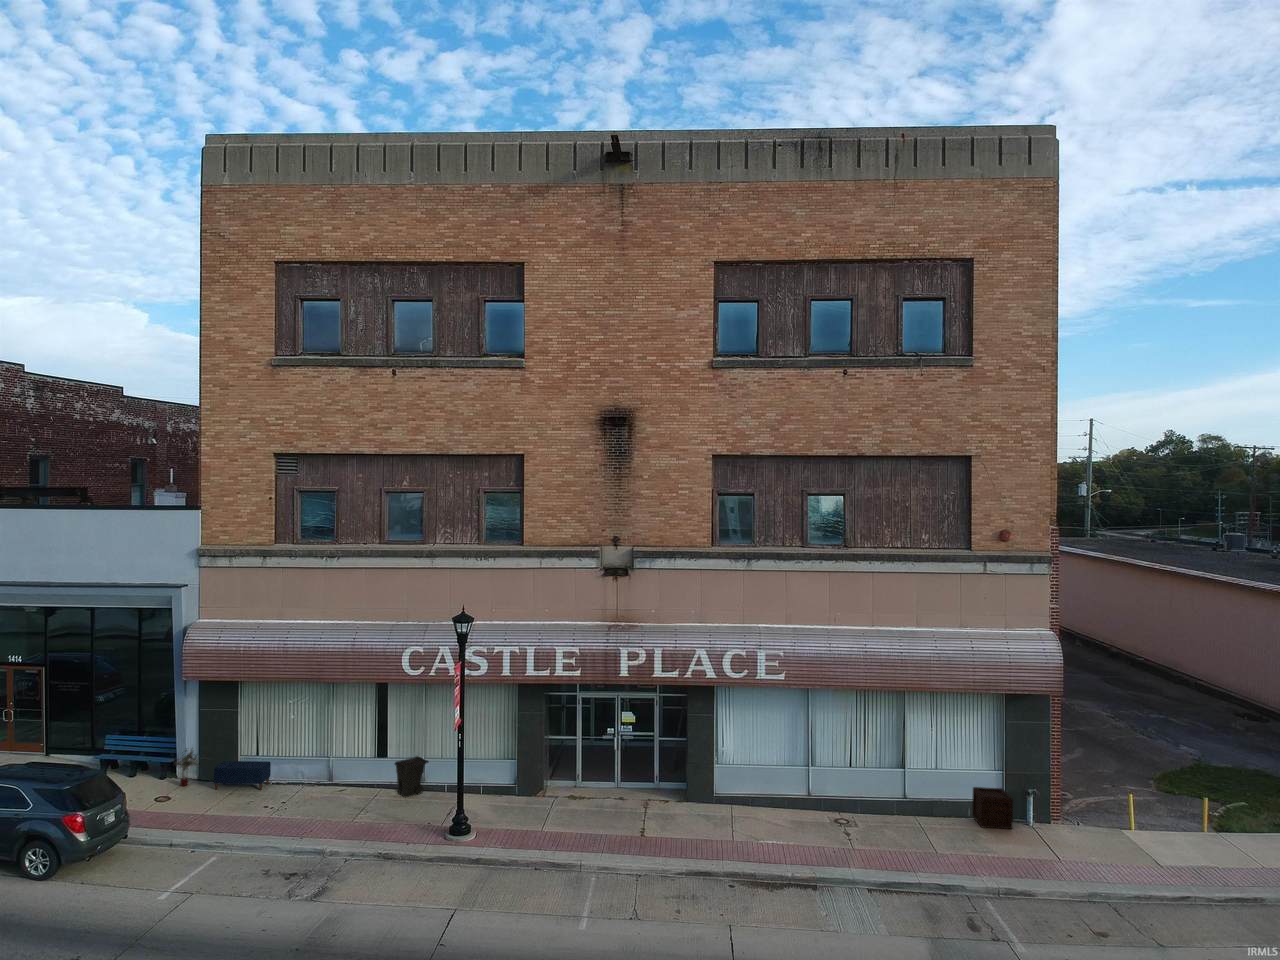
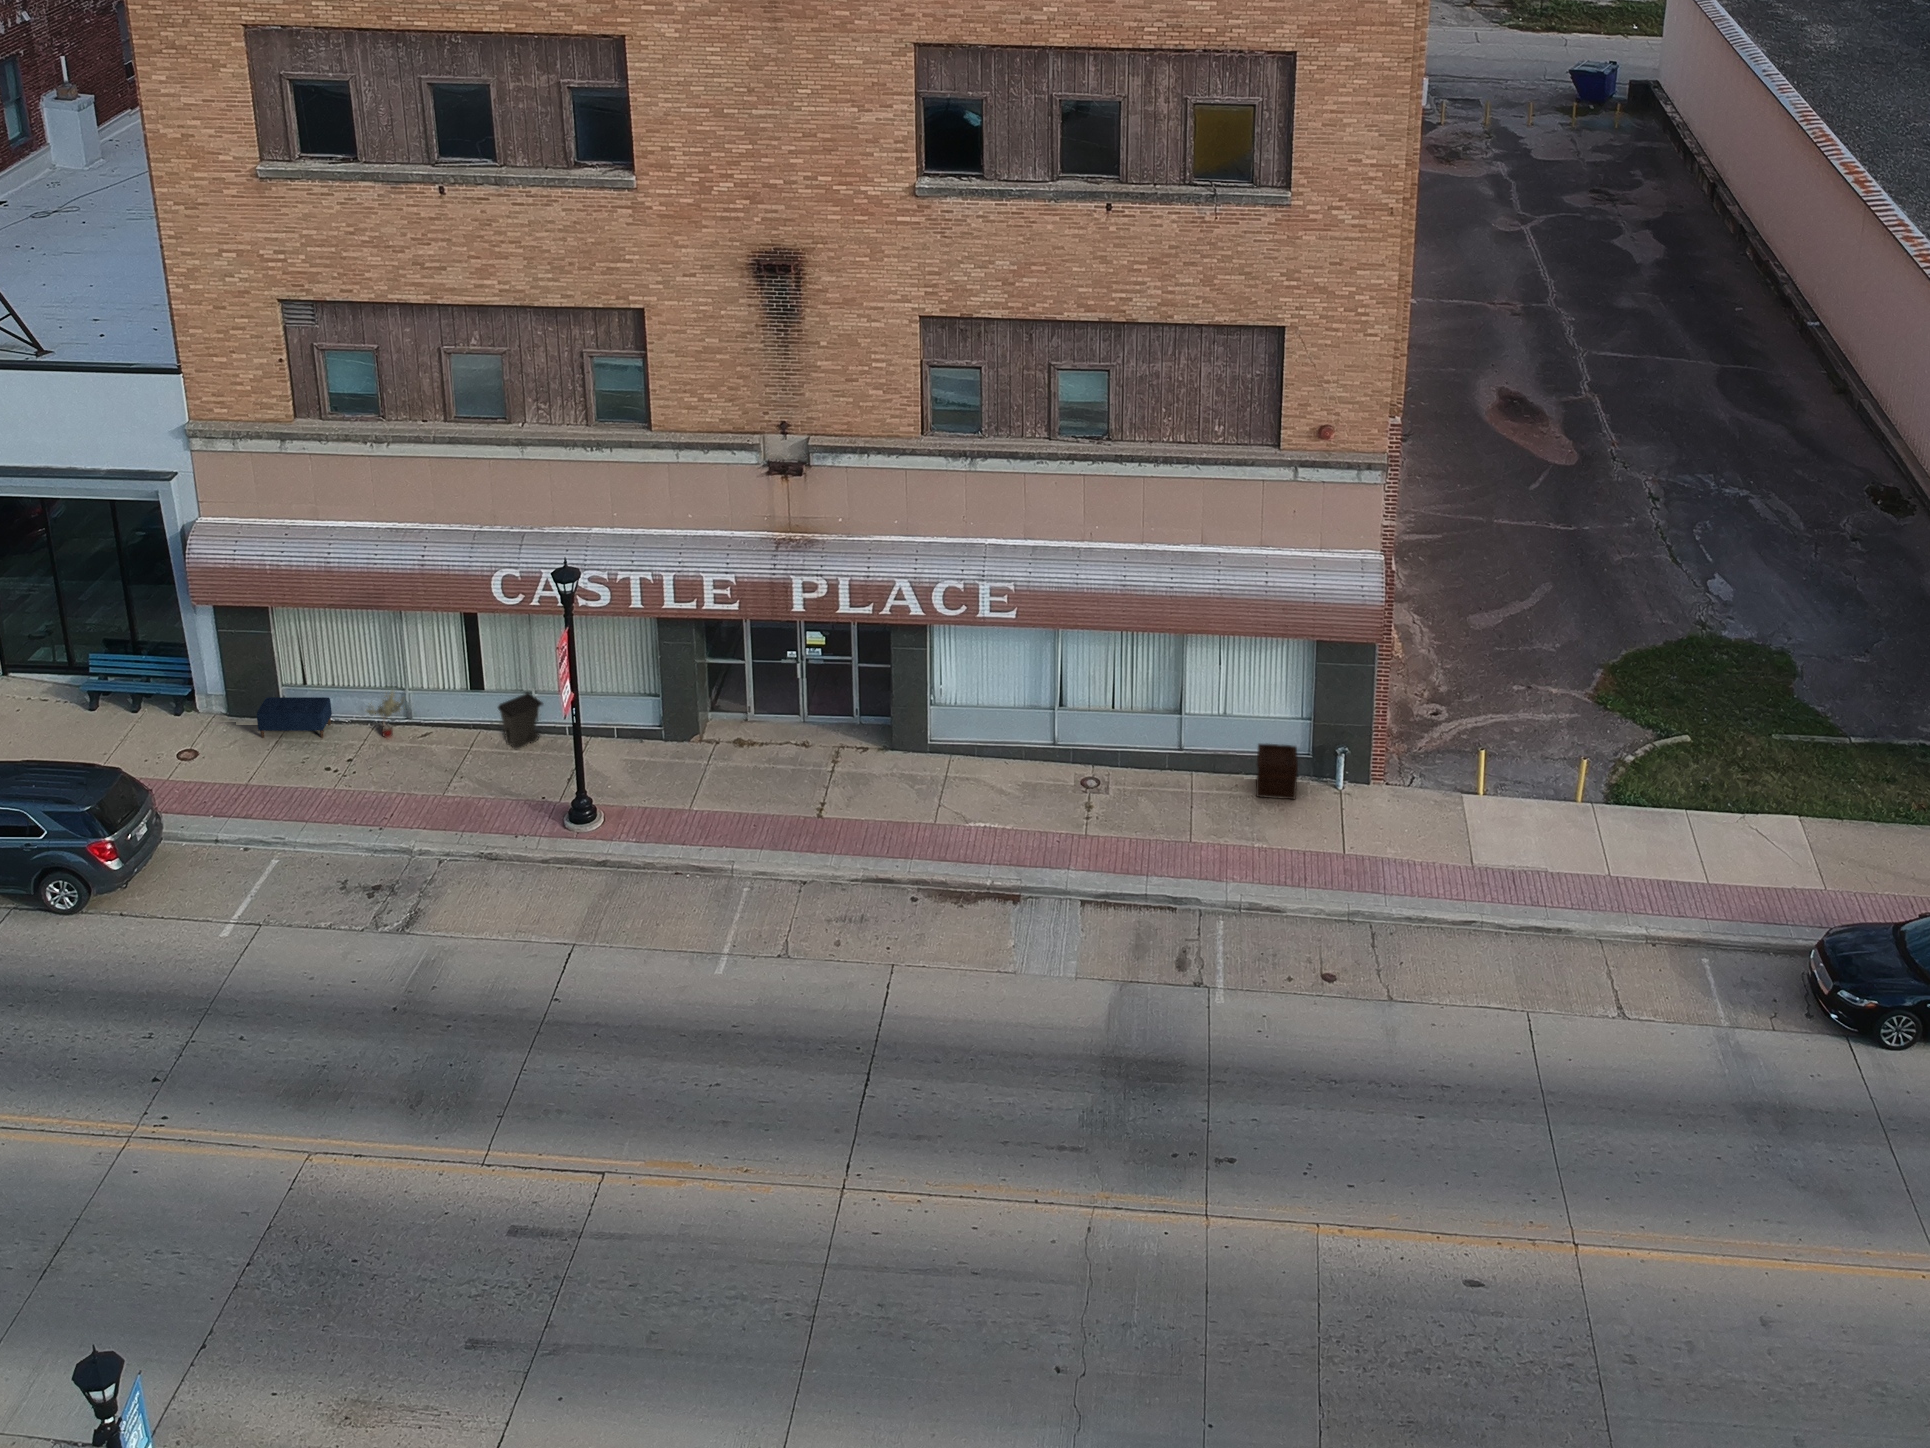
potted tree: present [174,749,199,786] -> present [367,690,405,738]

